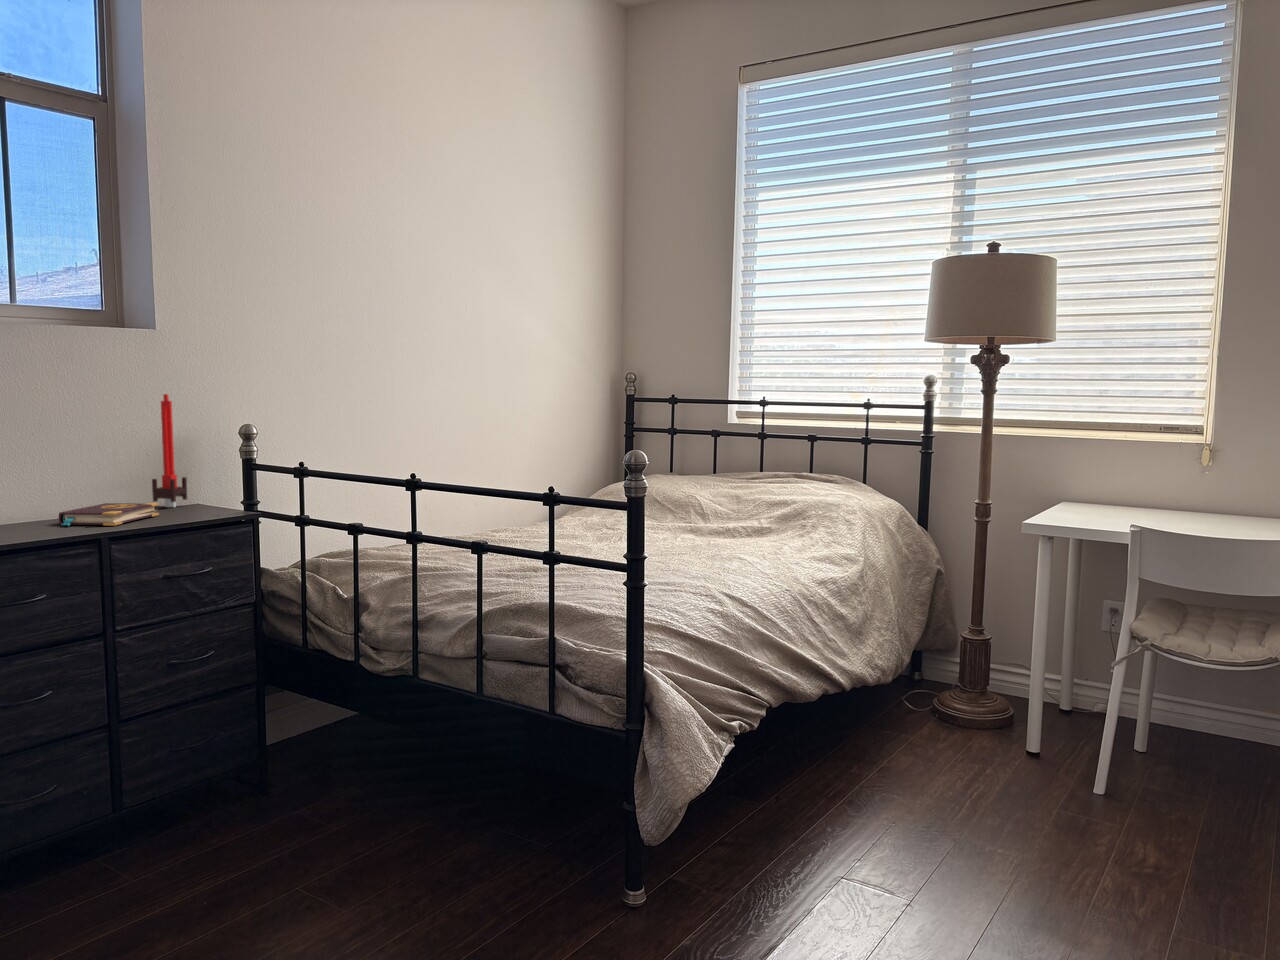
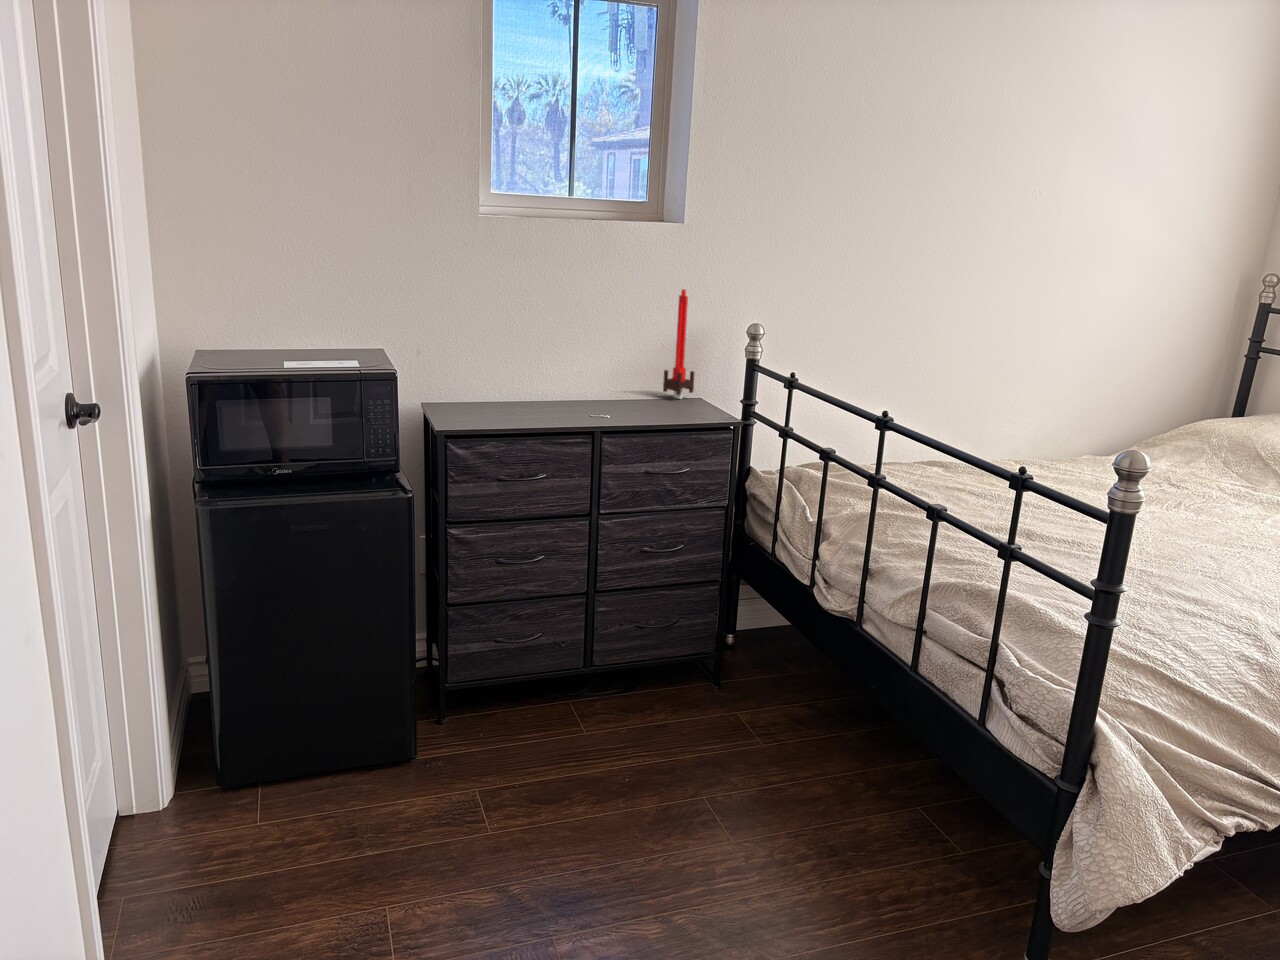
book: present [59,503,159,526] -> none [571,391,658,418]

